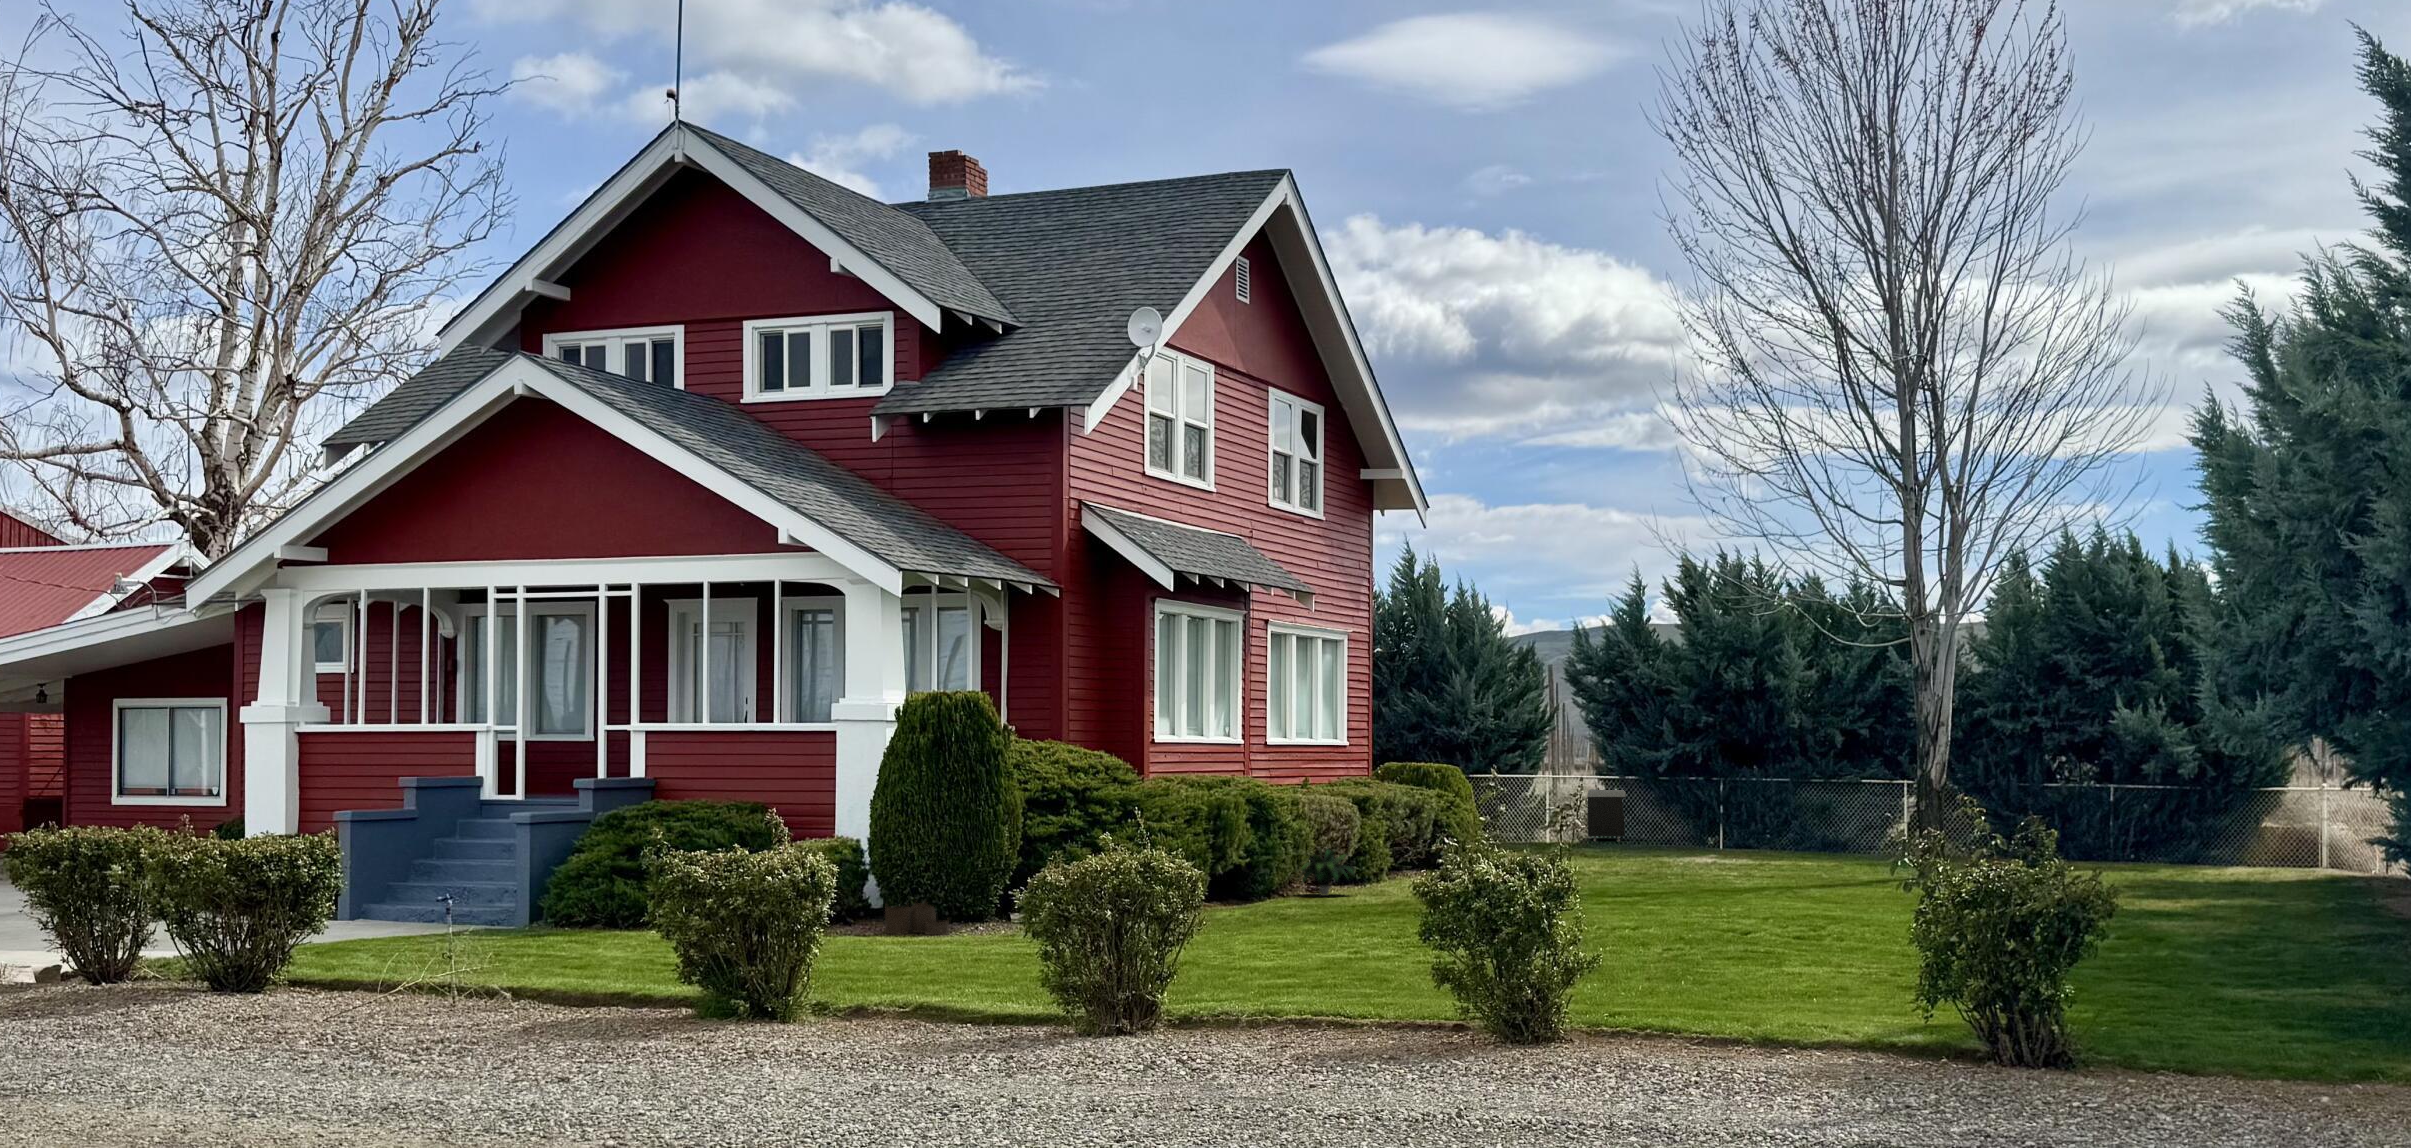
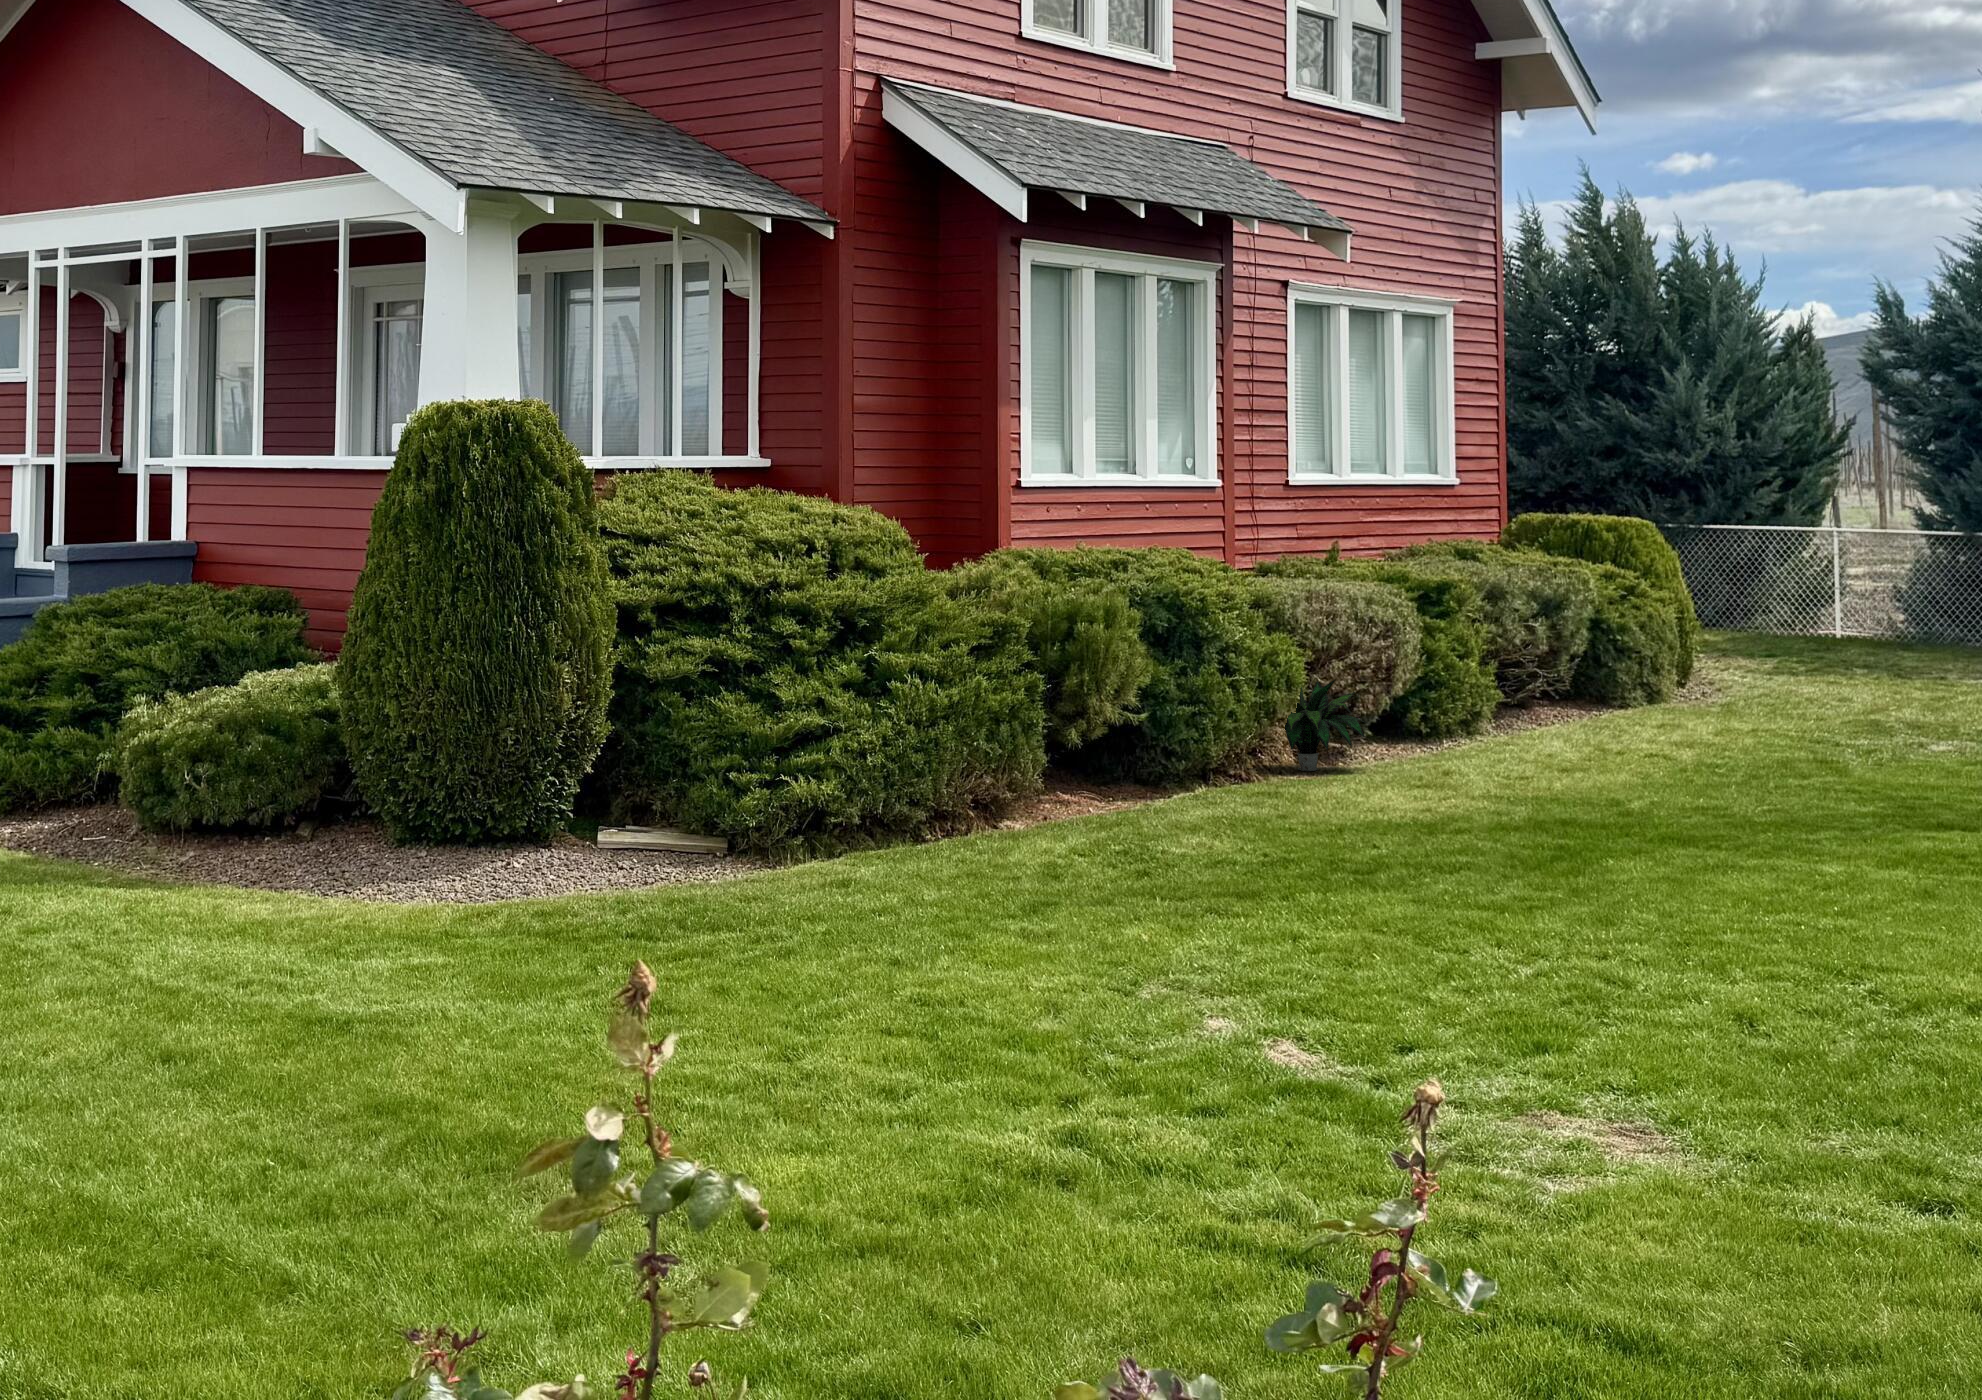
storage bench: present [1587,789,1626,841] -> none [1897,554,1967,639]
woven basket: present [885,903,949,935] -> none [329,802,444,877]

